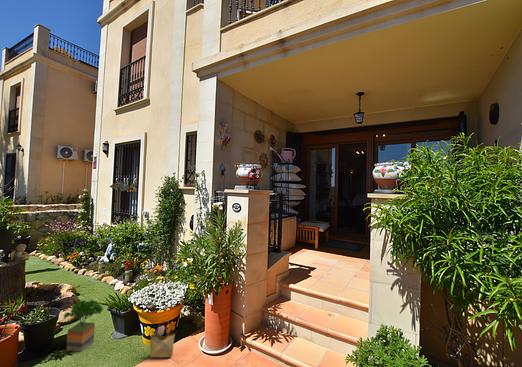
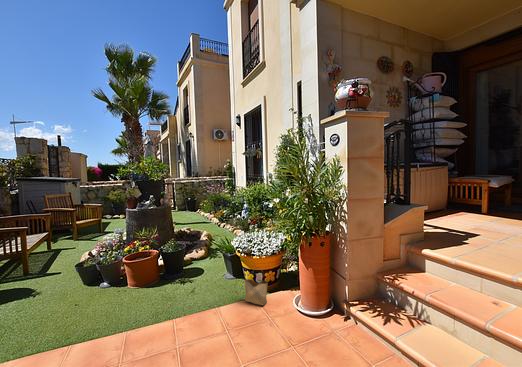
potted tree: present [64,300,103,352] -> none [183,239,214,283]

